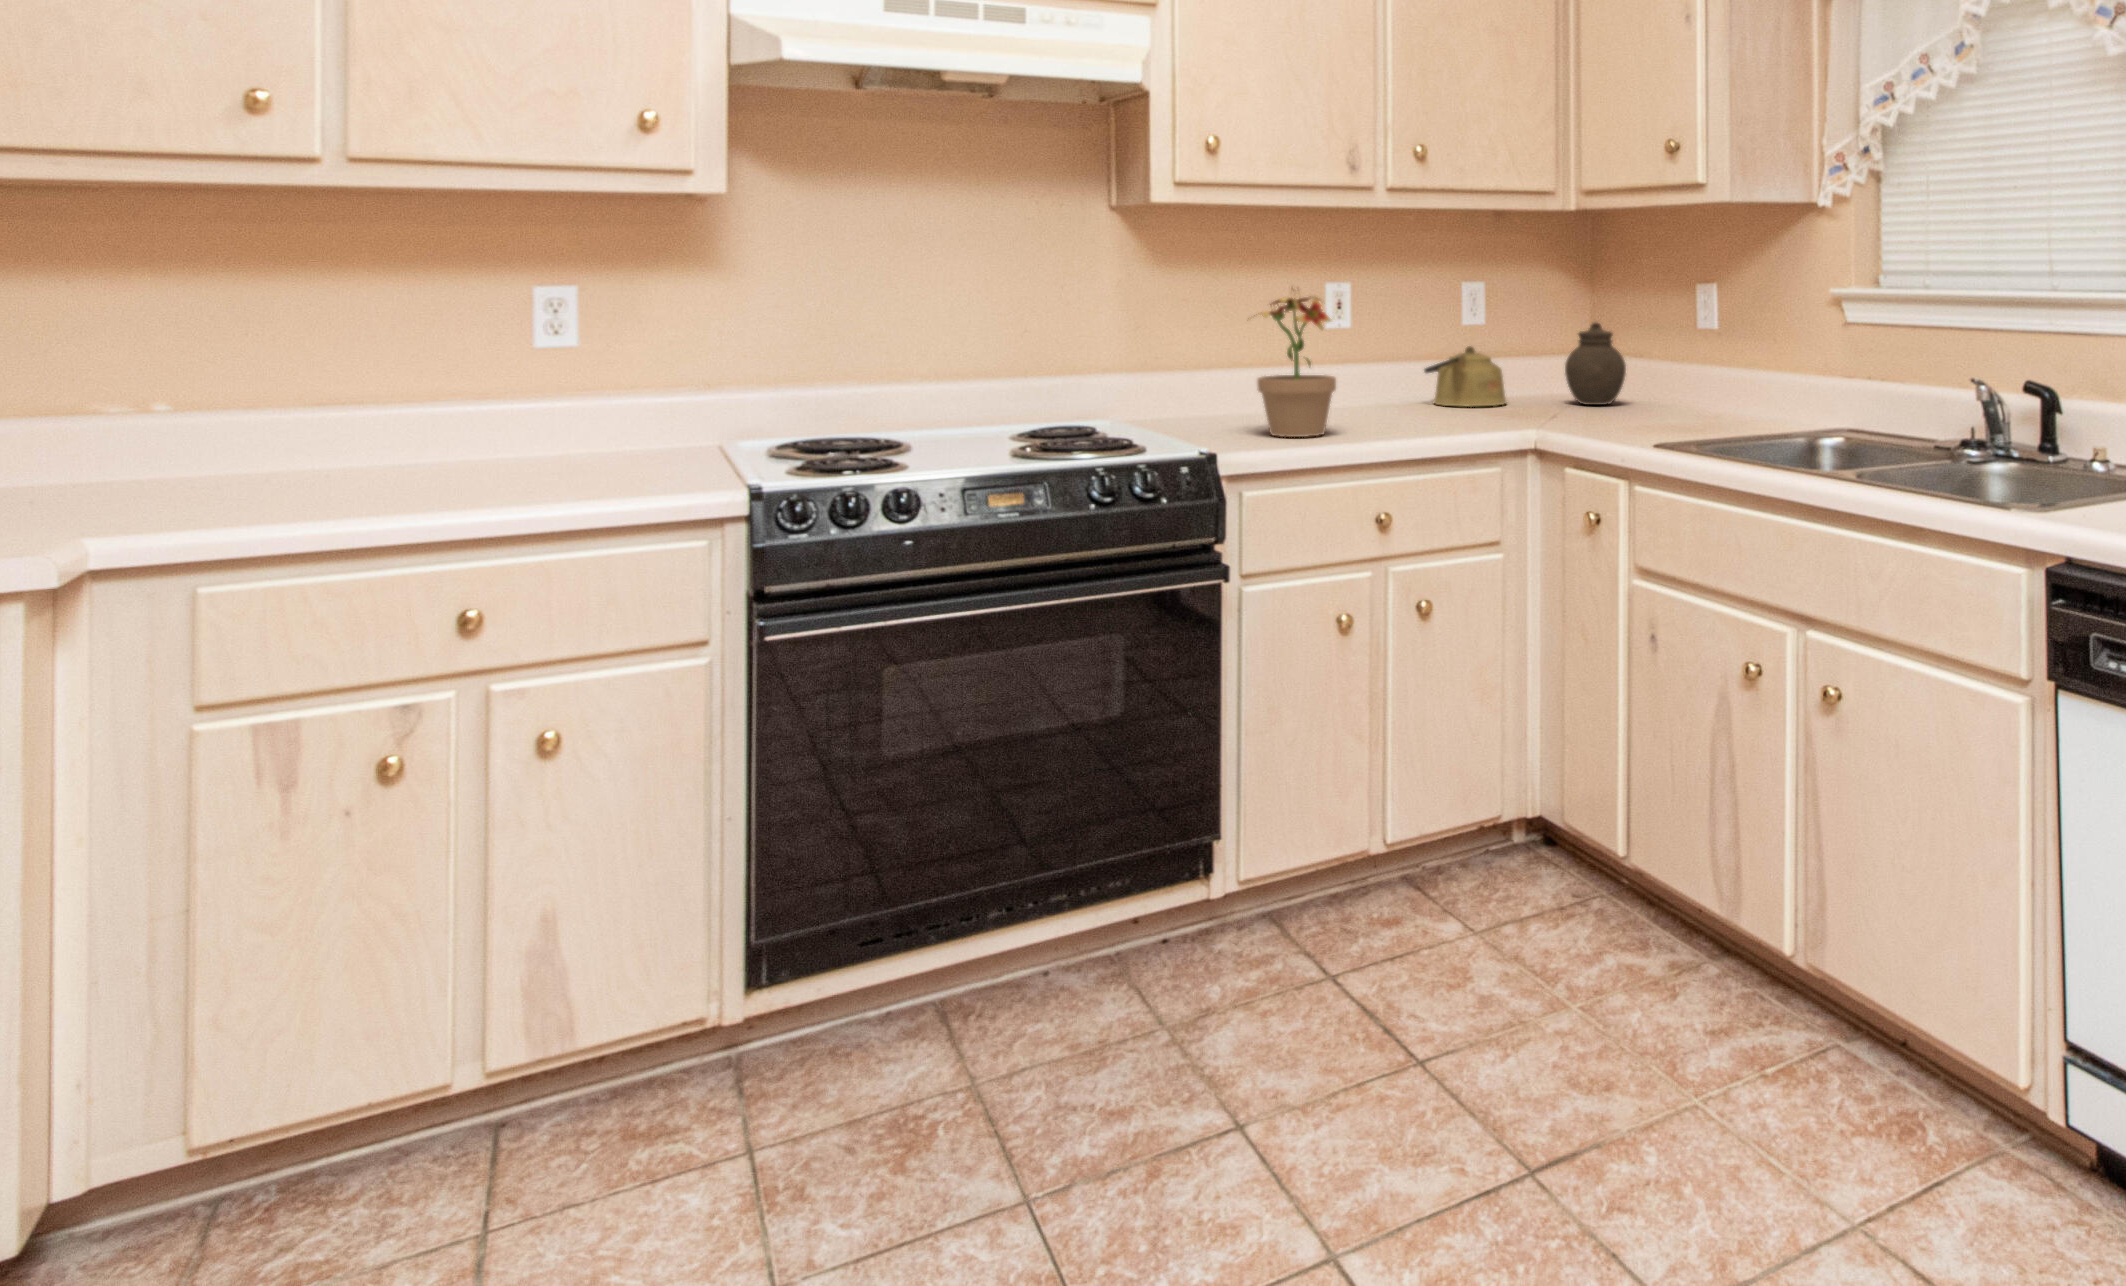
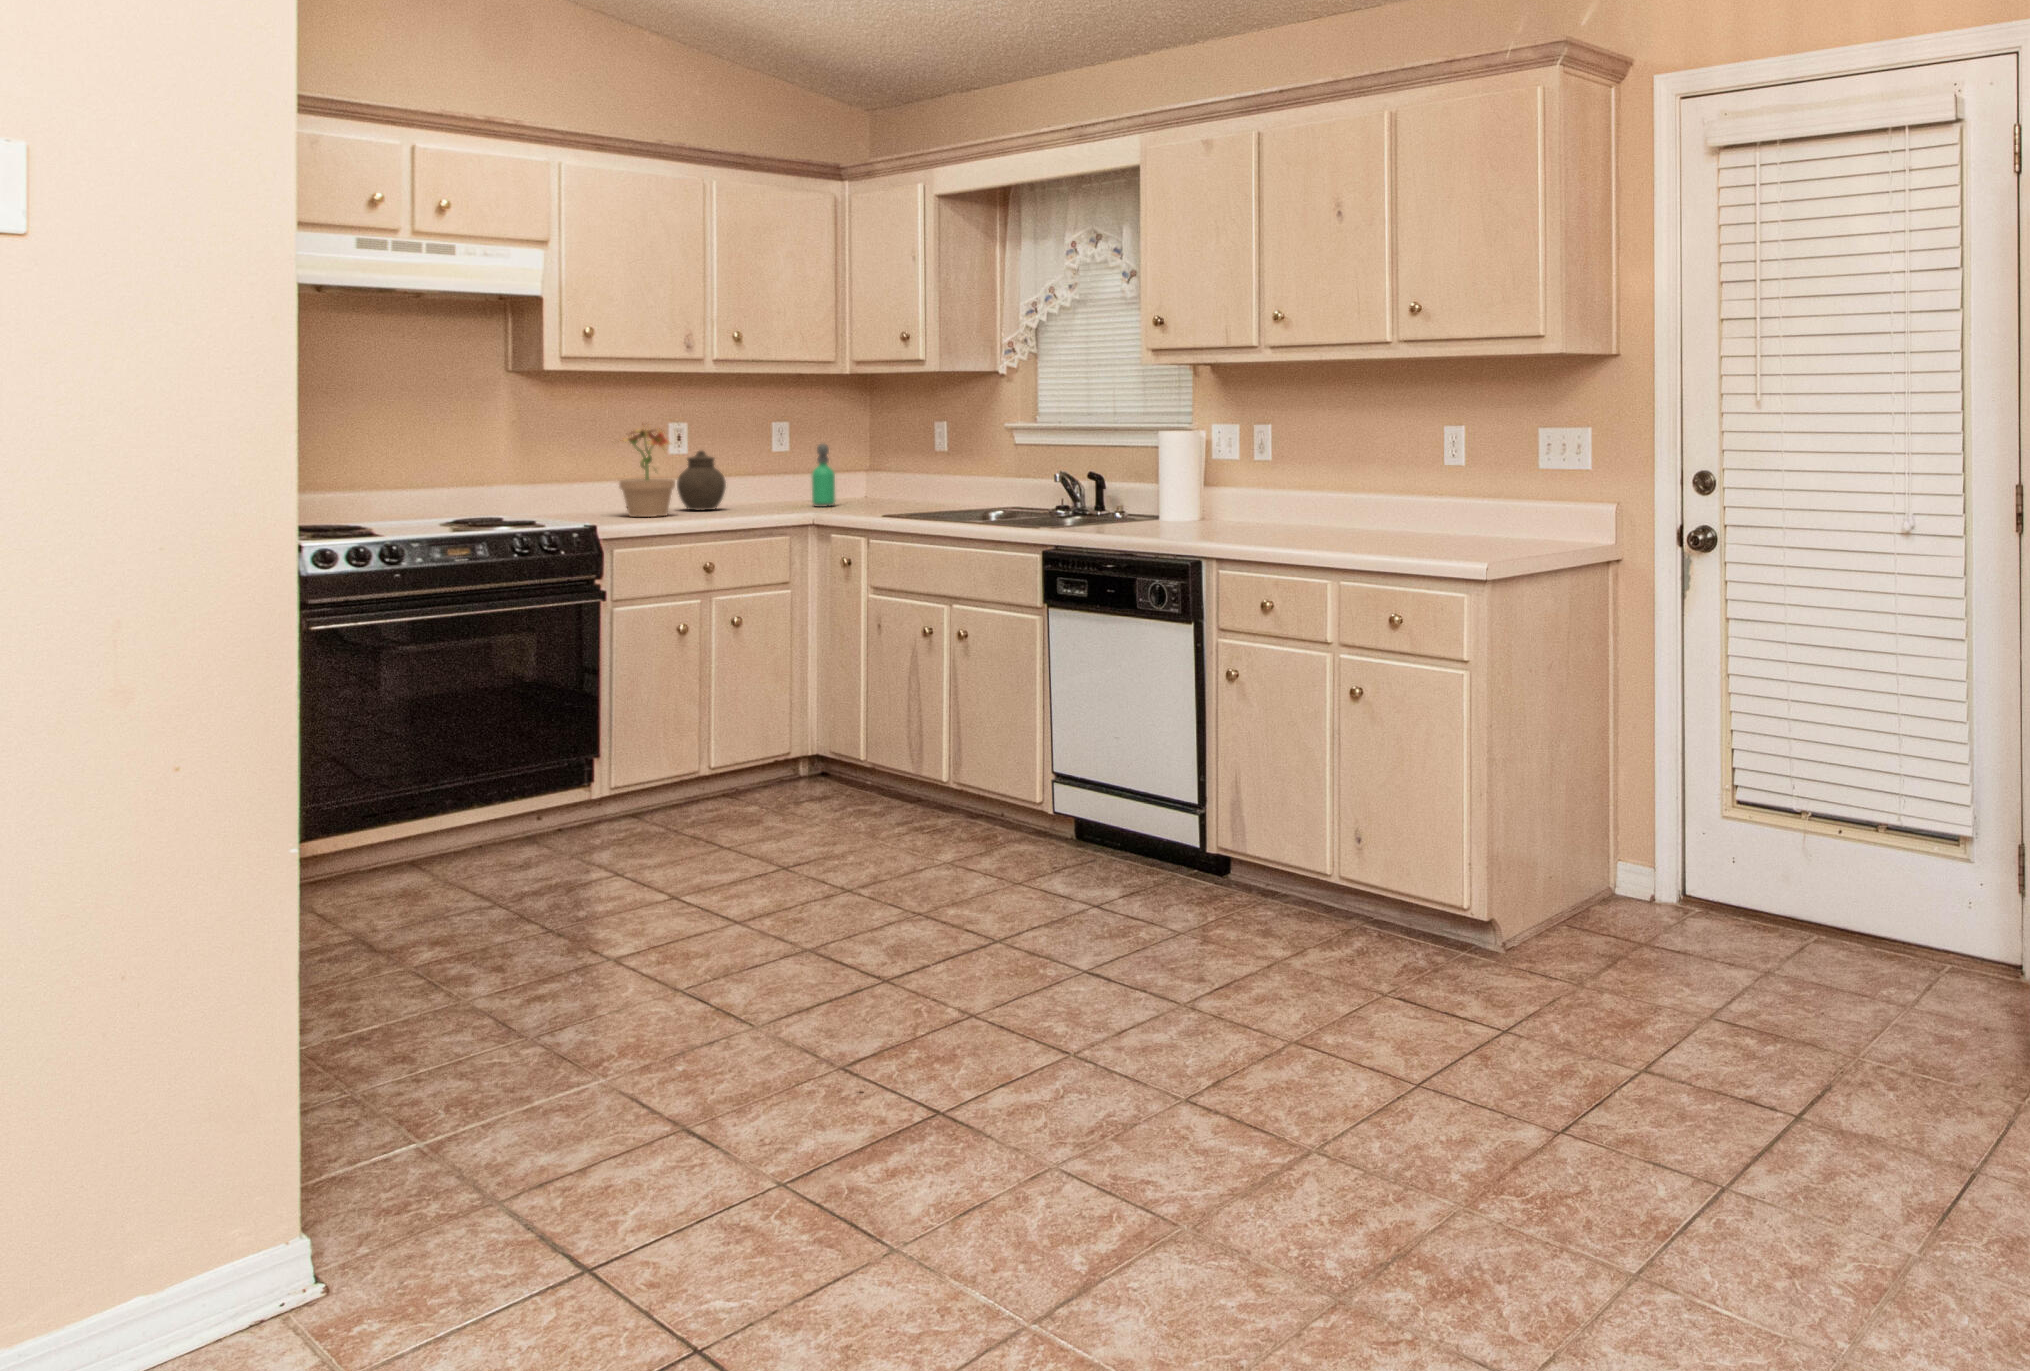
soap dispenser: none [1526,319,1559,417] -> present [812,443,835,507]
jar: present [1565,323,1626,405] -> present [677,451,726,510]
kettle: present [1424,346,1506,406] -> none [742,463,804,503]

